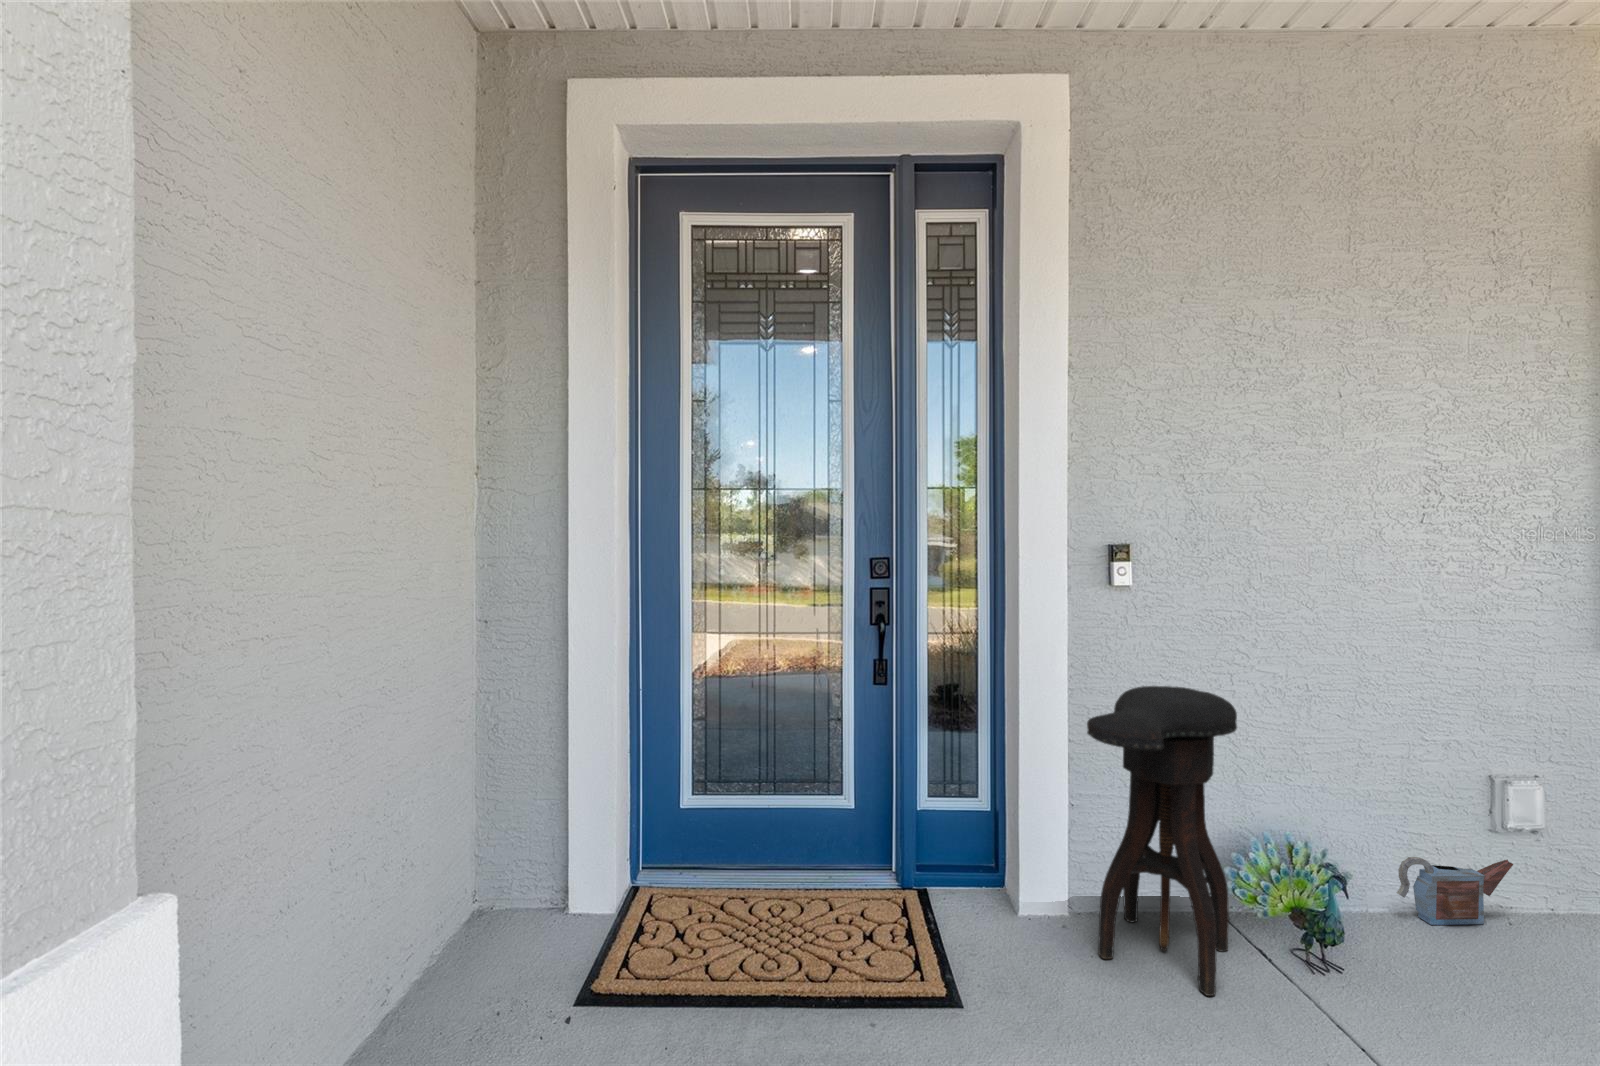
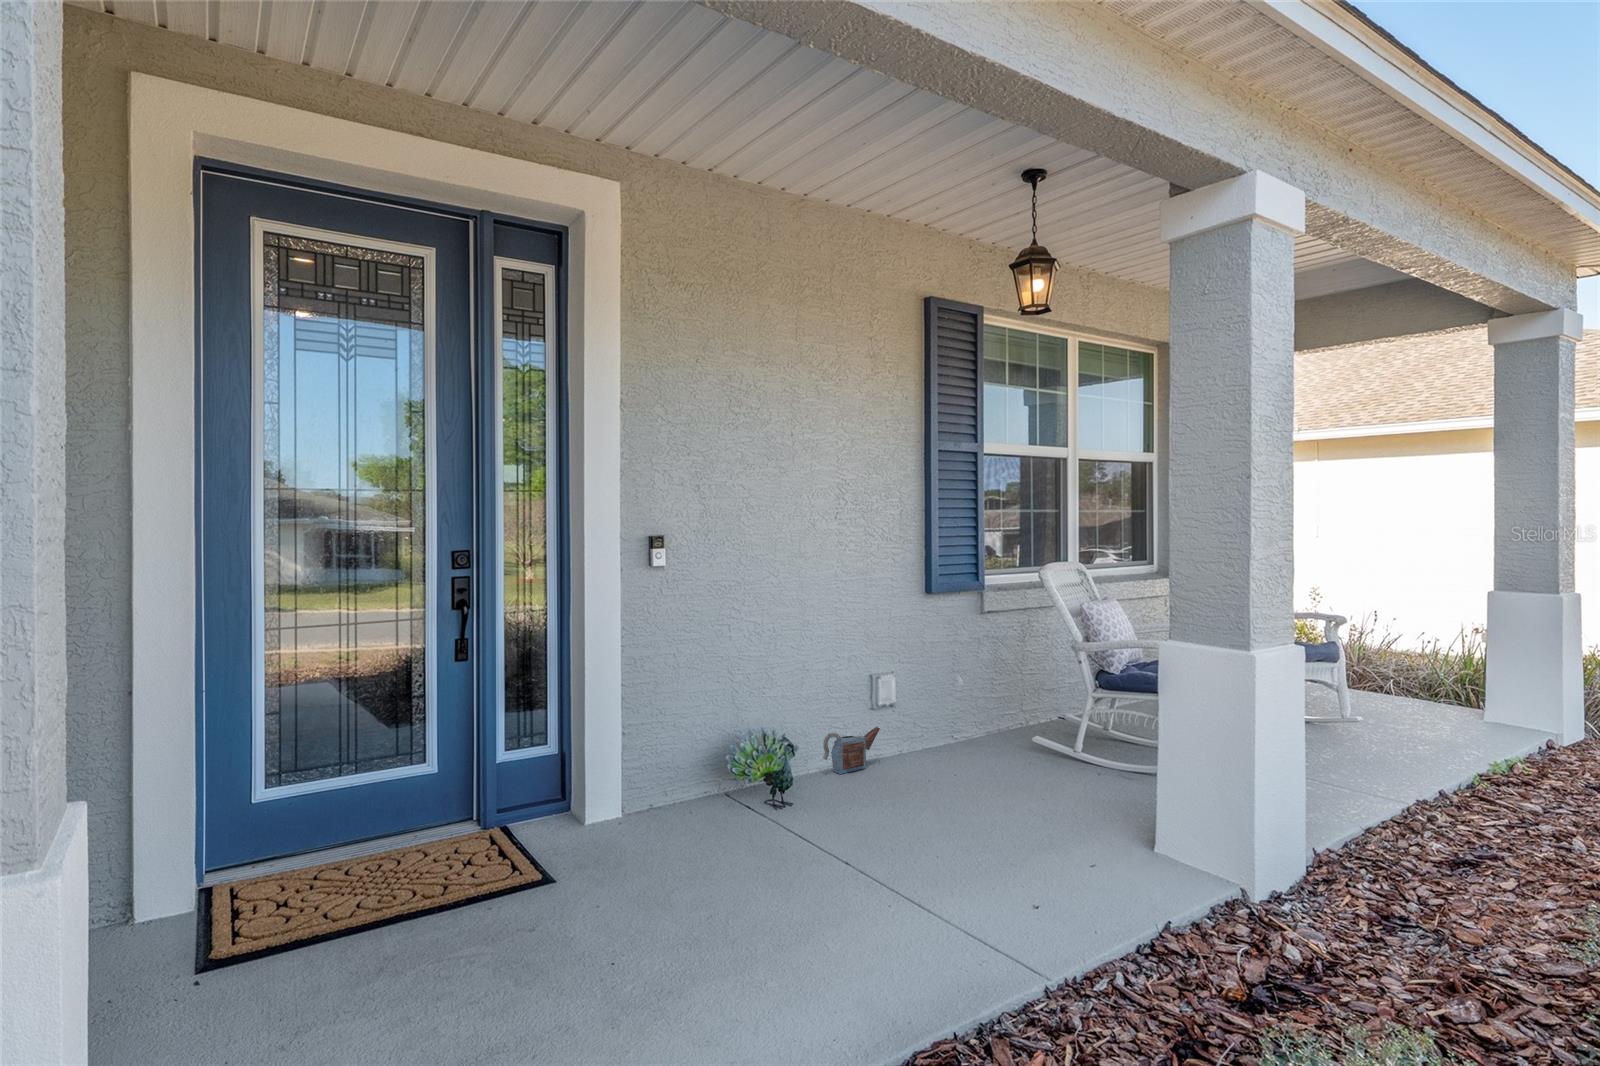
stool: present [1087,686,1237,996] -> none [640,634,733,835]

